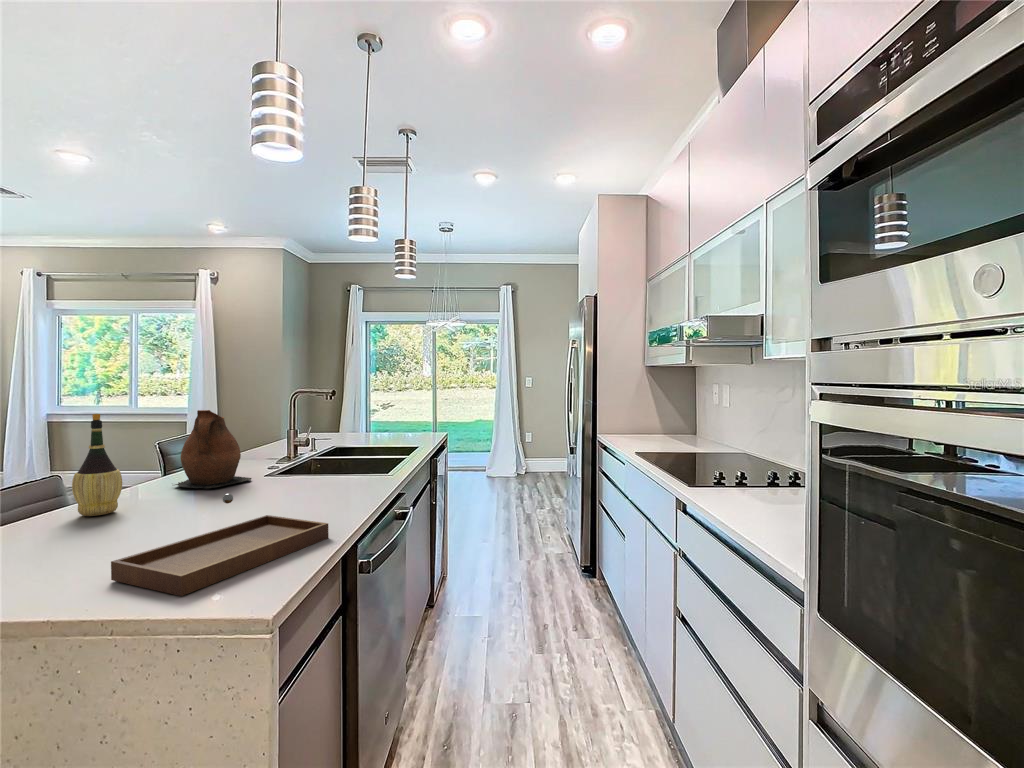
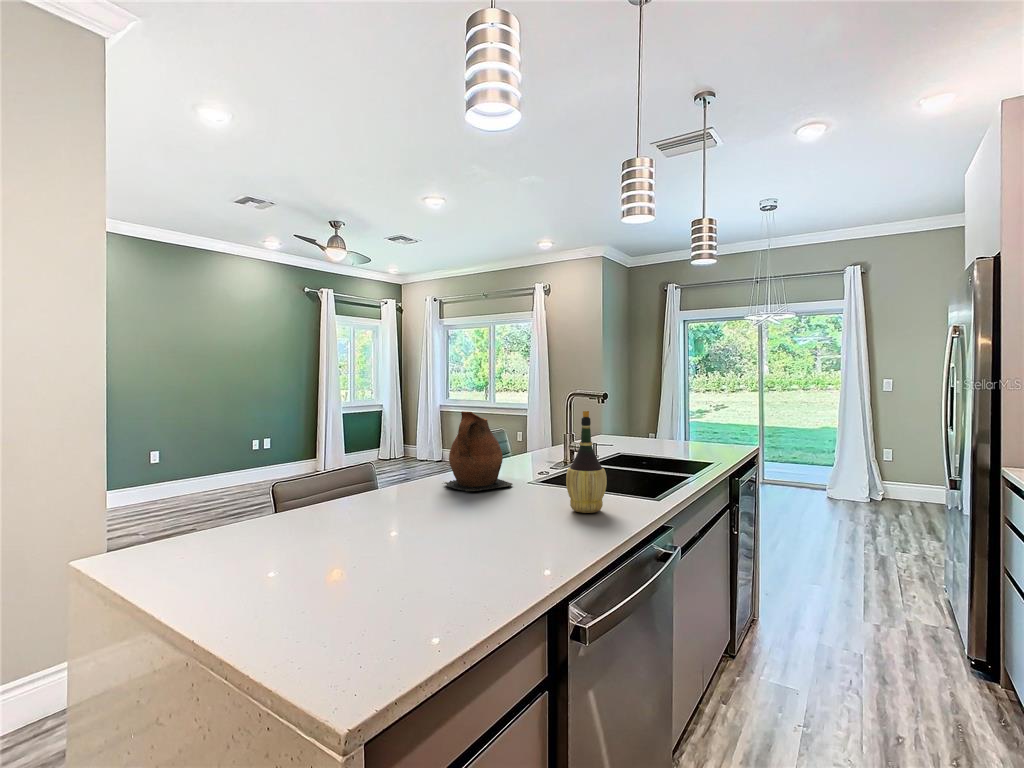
wine bottle: present [72,414,122,516] -> present [566,411,607,513]
tray: present [111,494,329,596] -> none [281,516,523,650]

